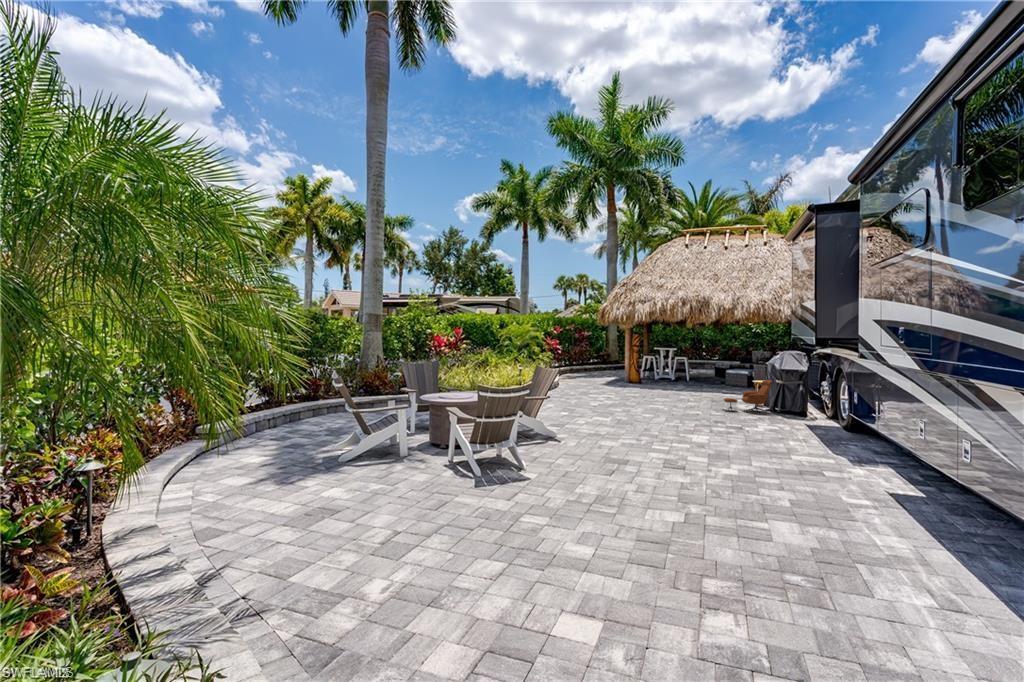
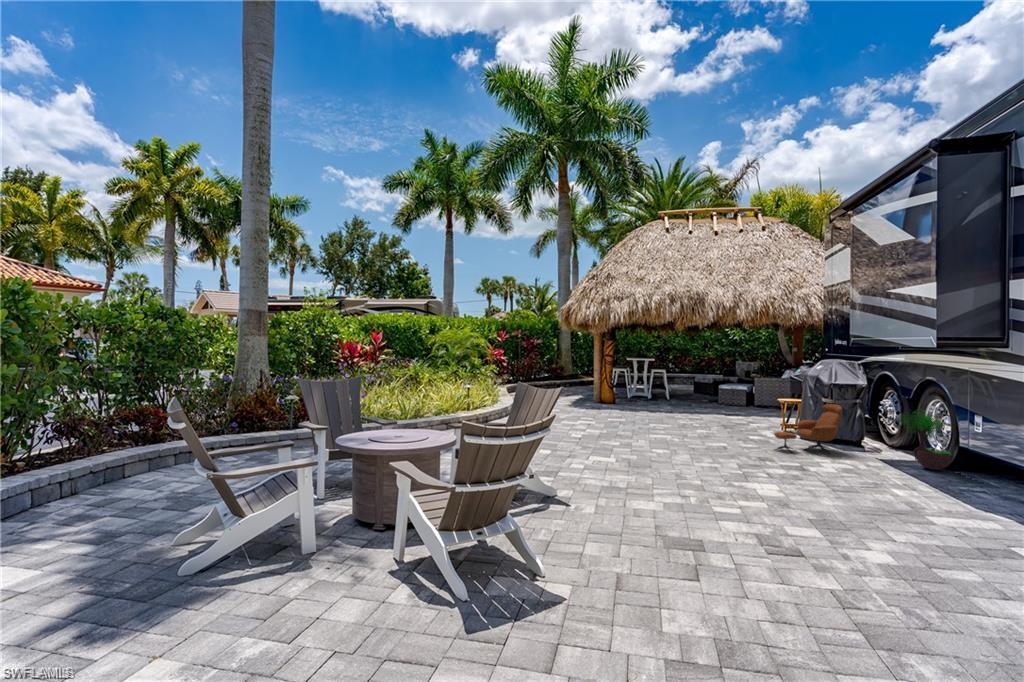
potted tree: none [800,379,831,423] -> present [901,411,951,470]

